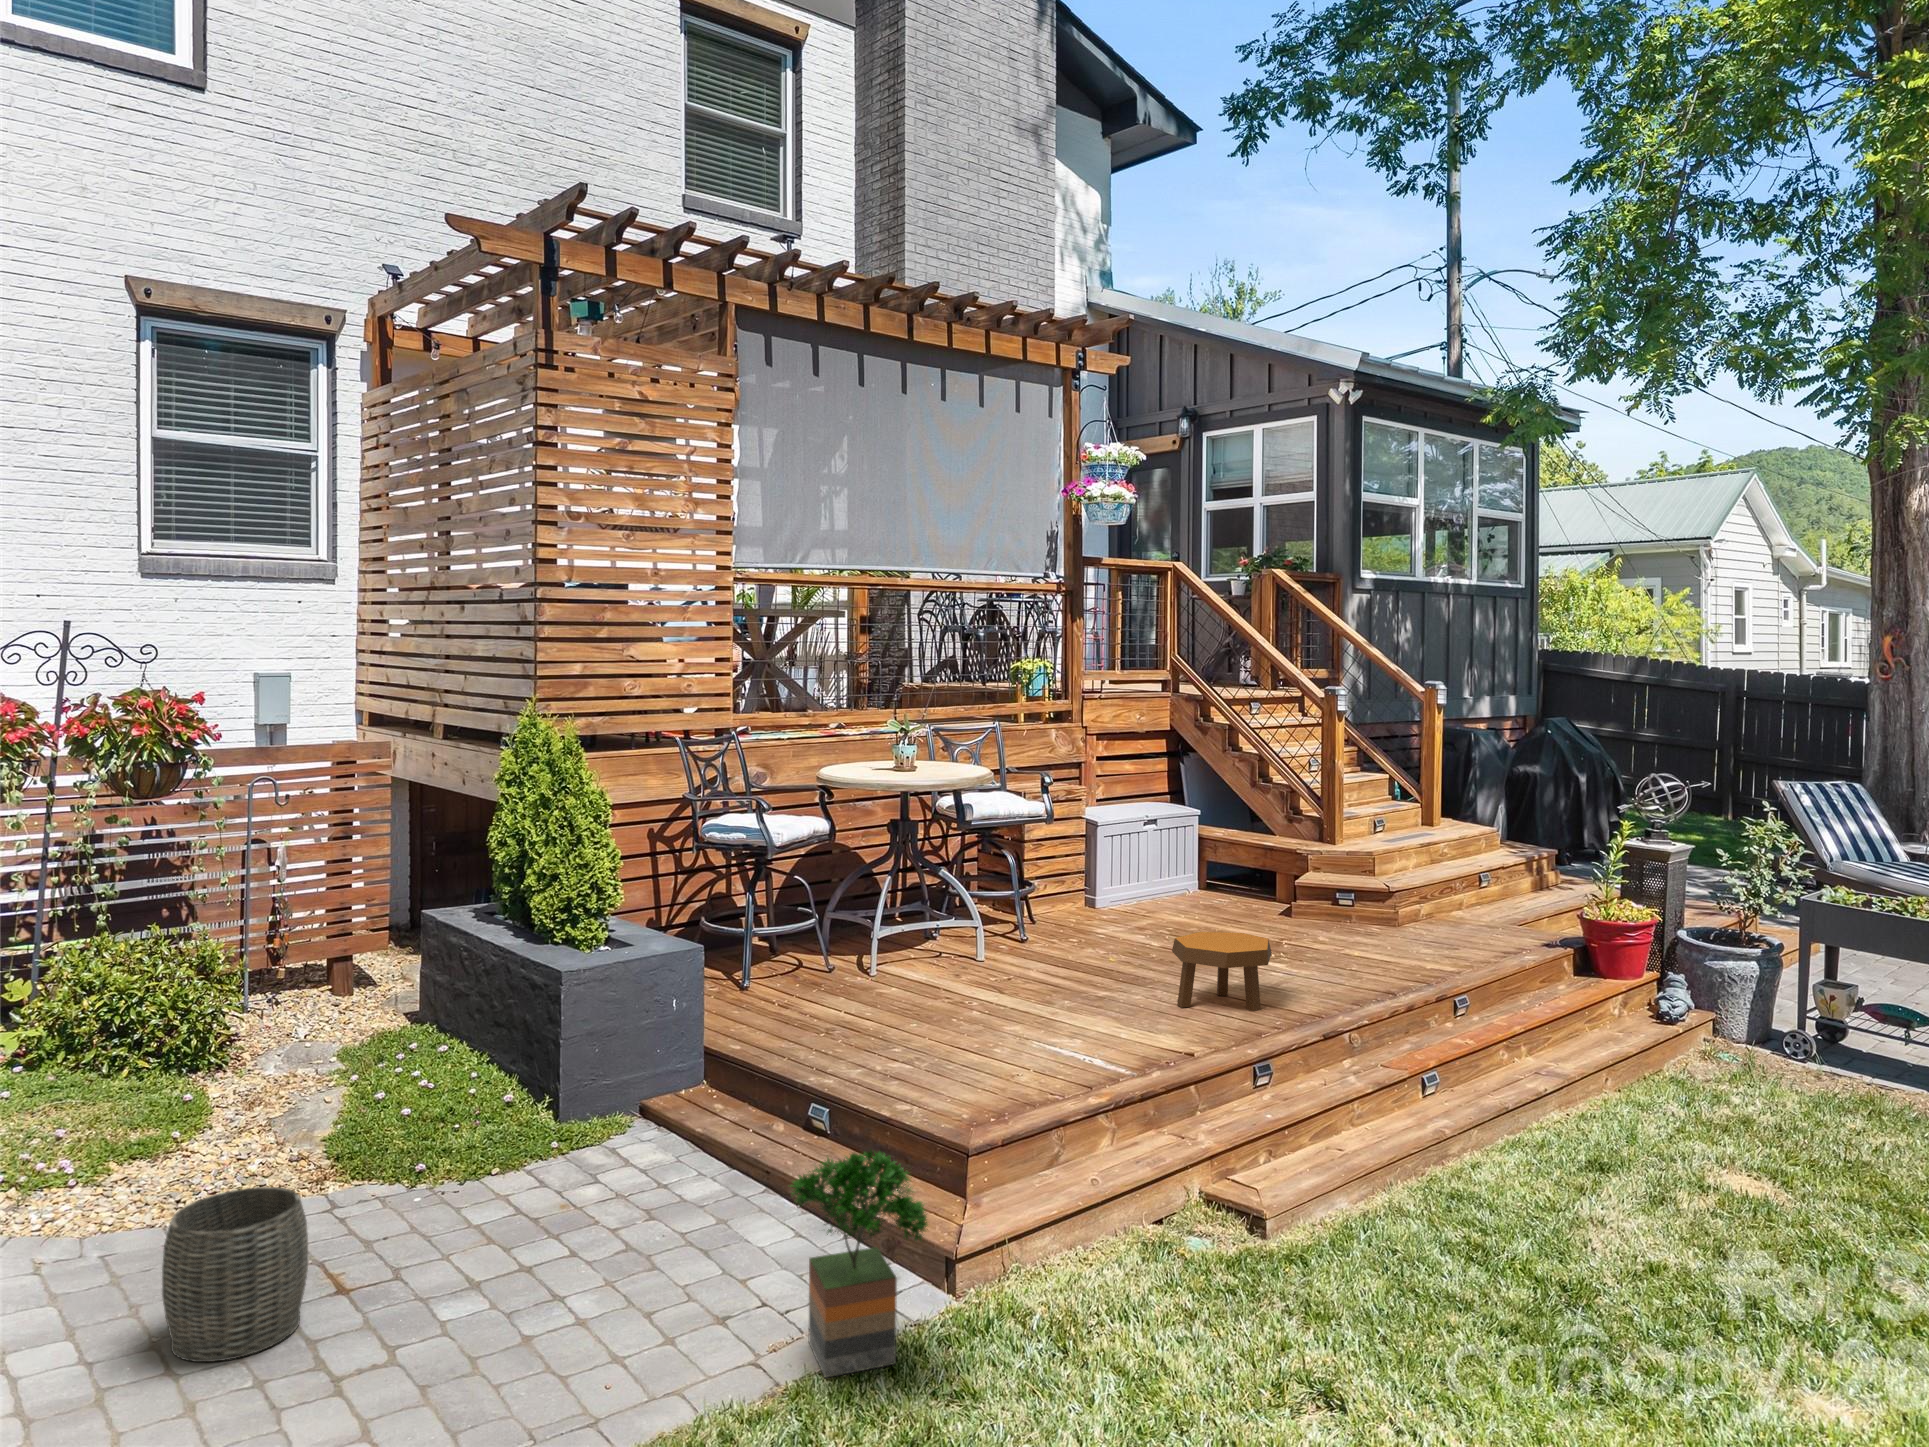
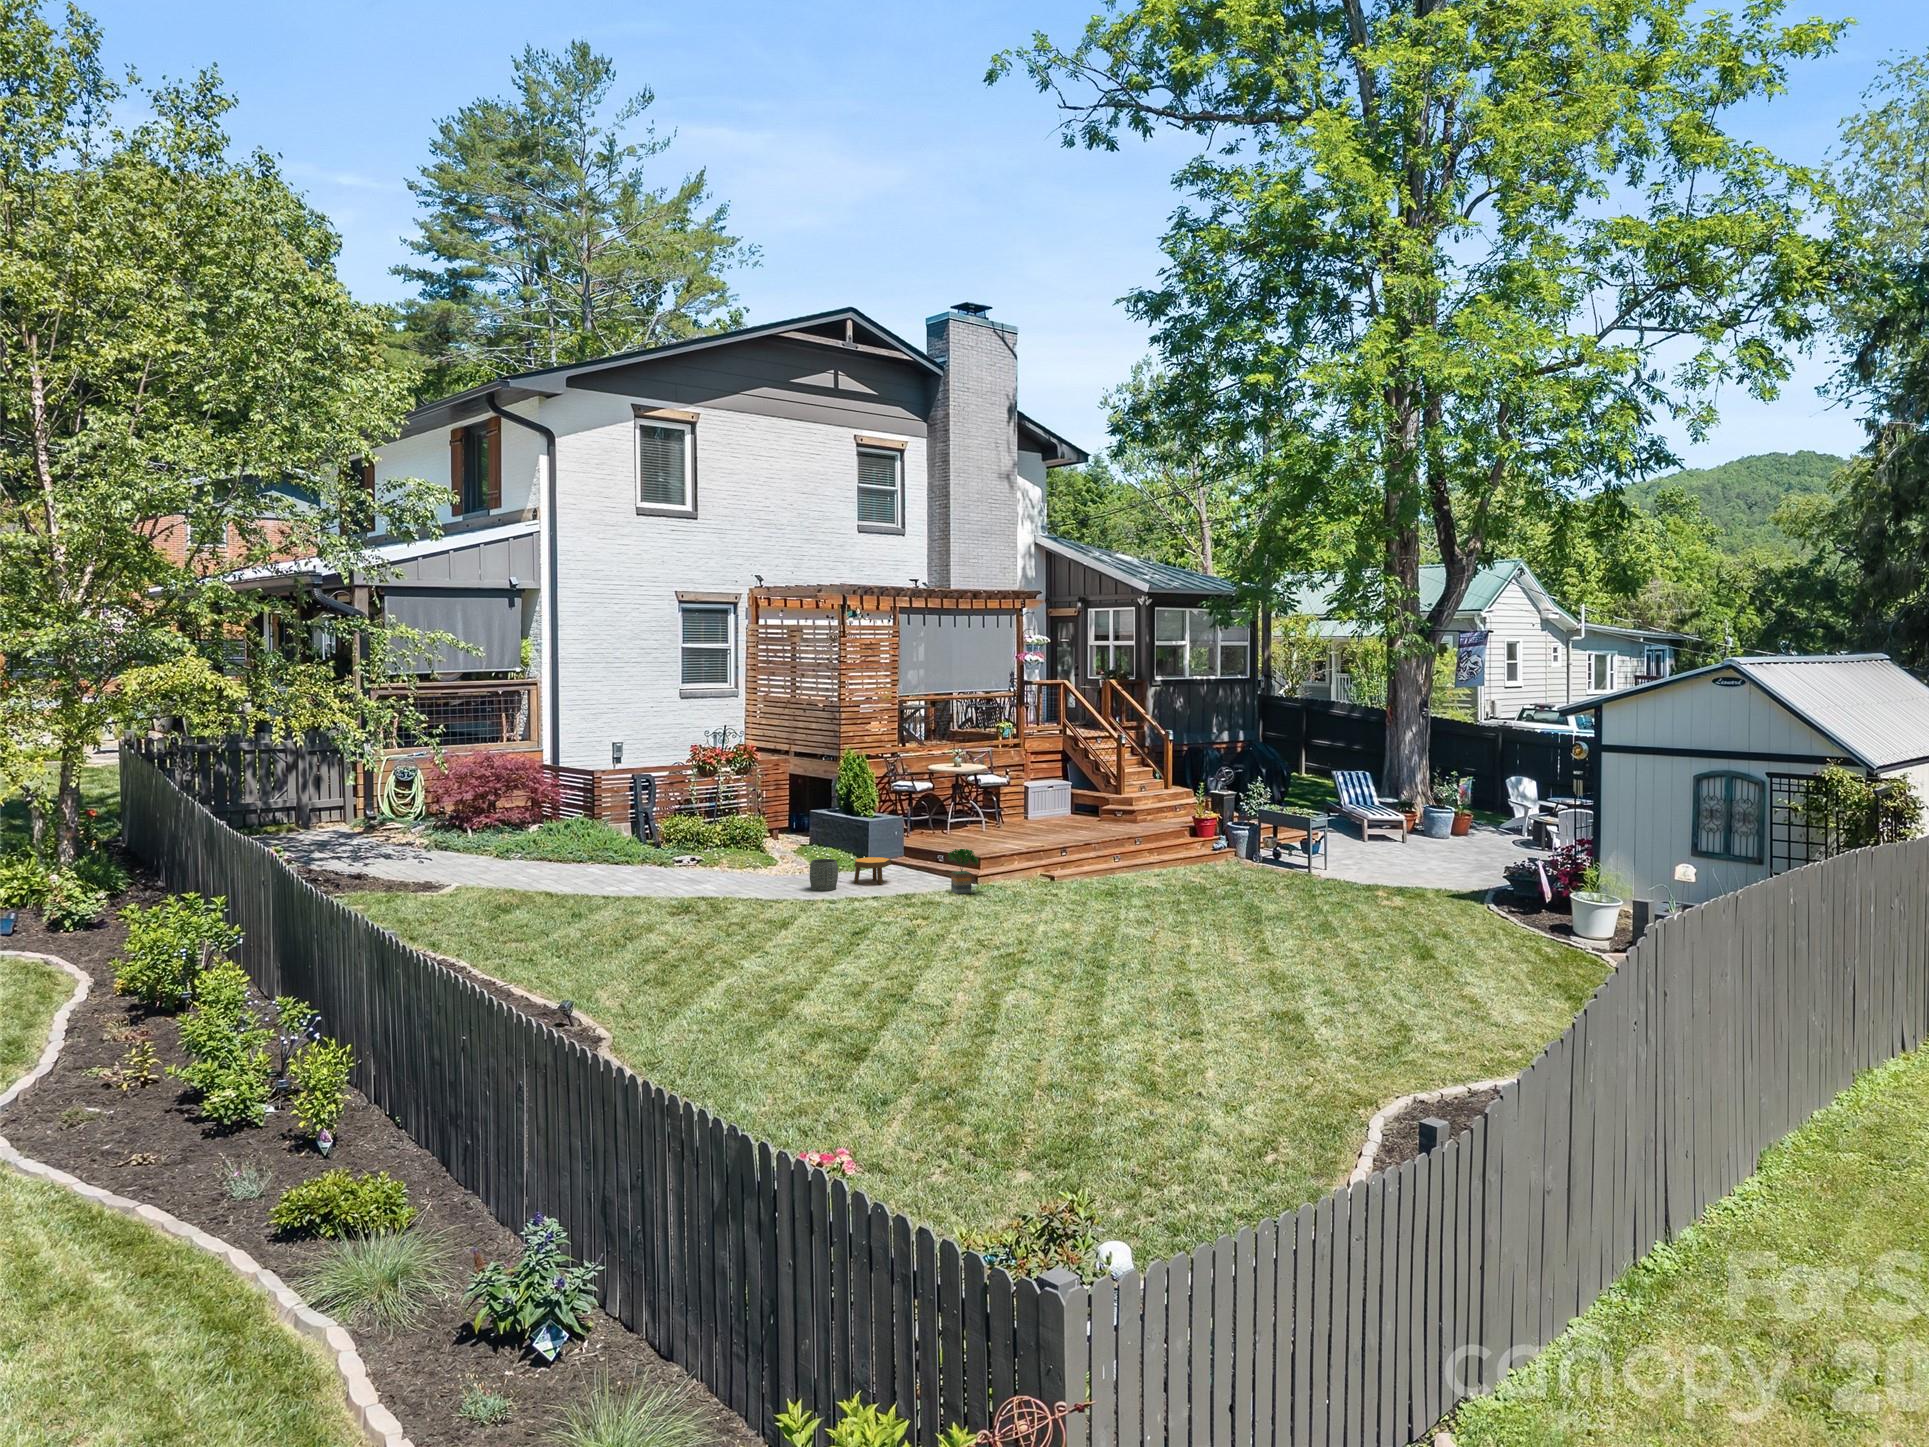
footstool: present [1172,932,1272,1011] -> present [854,857,891,884]

